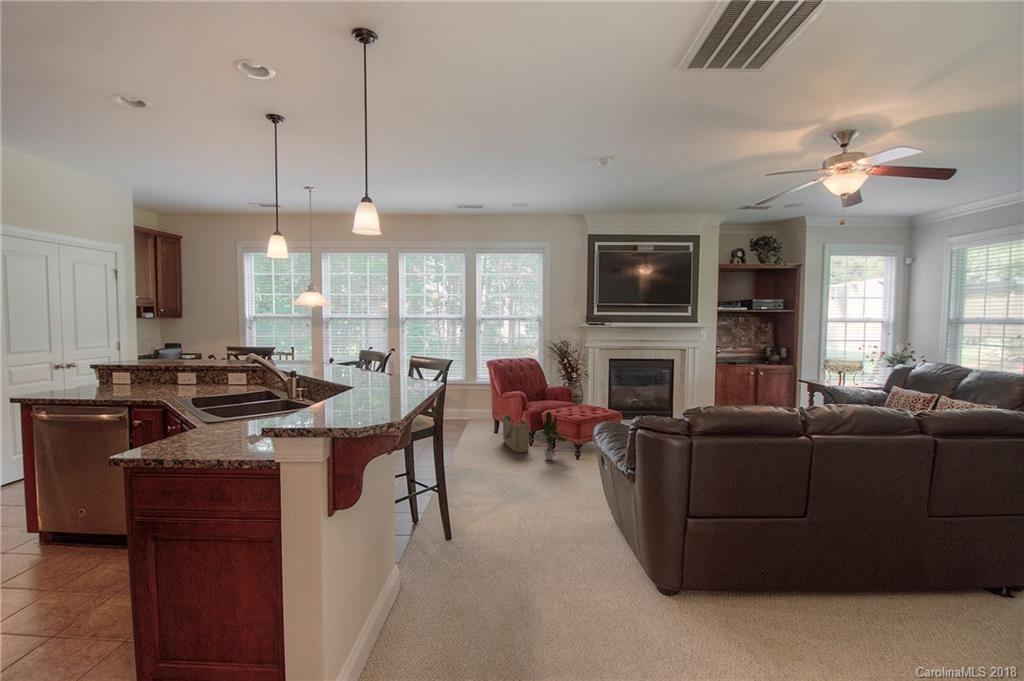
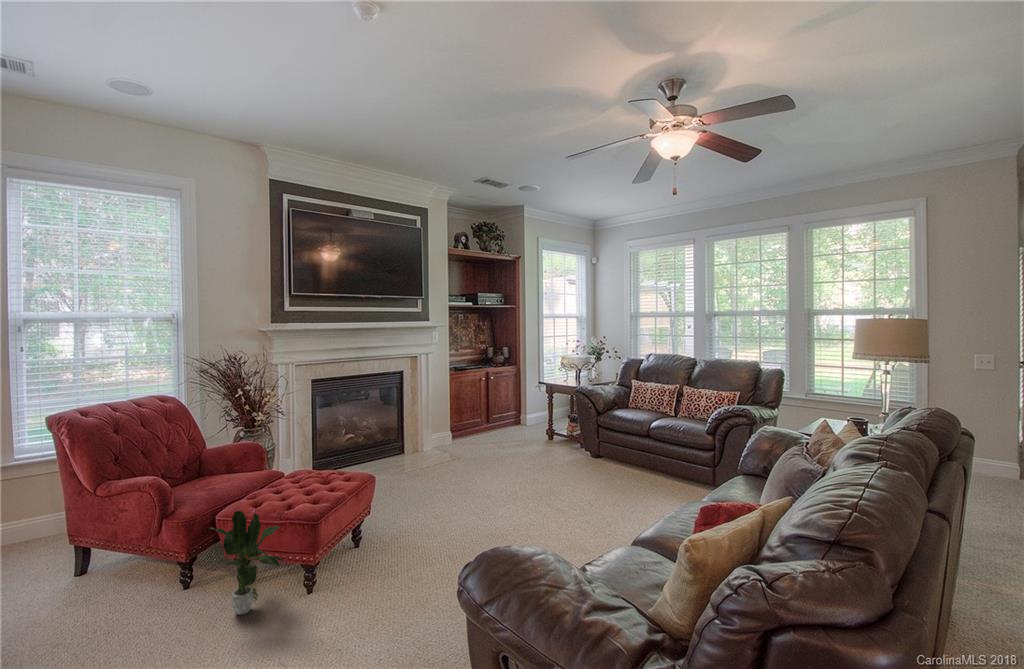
basket: present [503,415,530,453] -> none [101,526,186,621]

